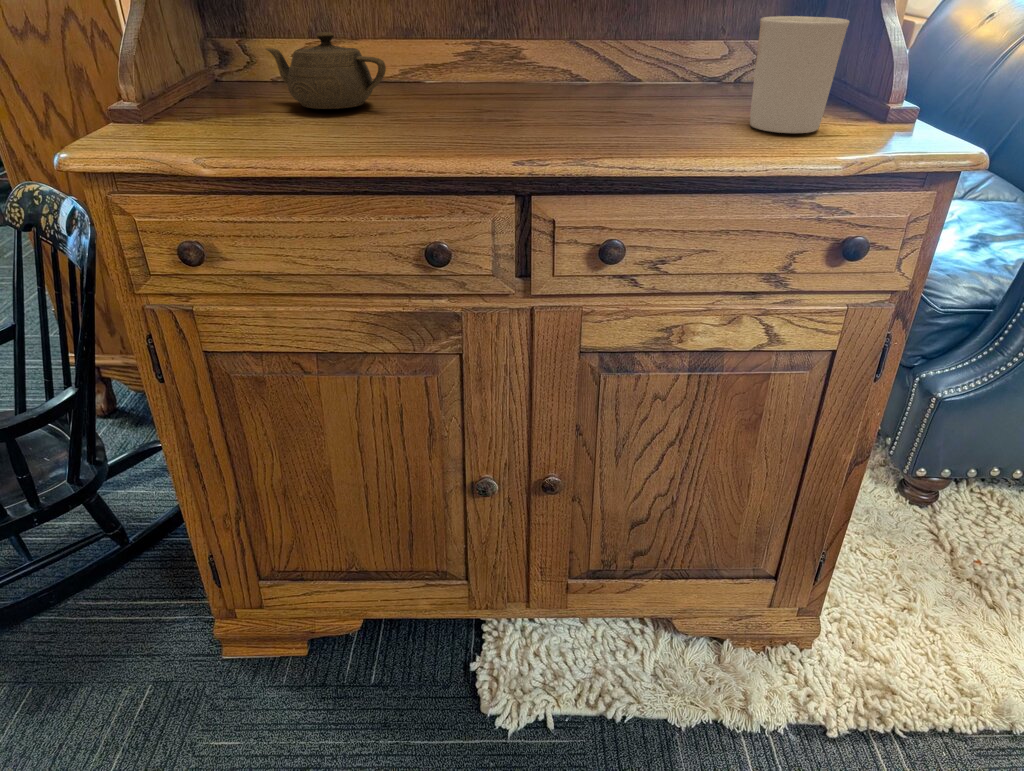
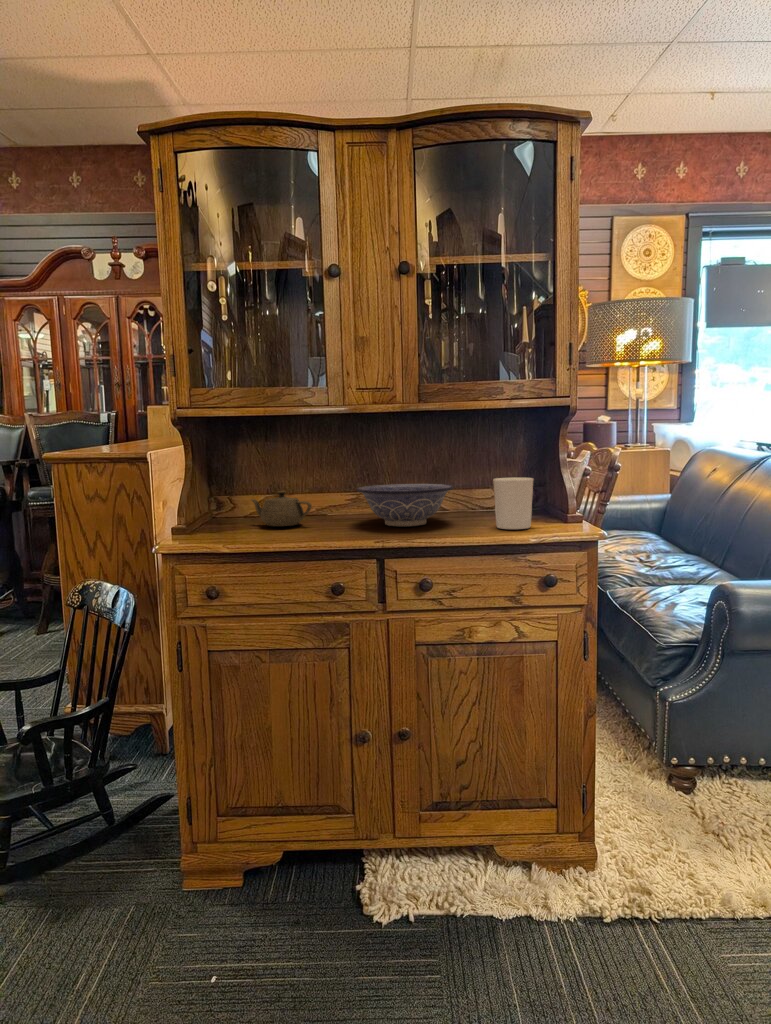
decorative bowl: none [474,24,671,117] -> present [357,484,454,526]

